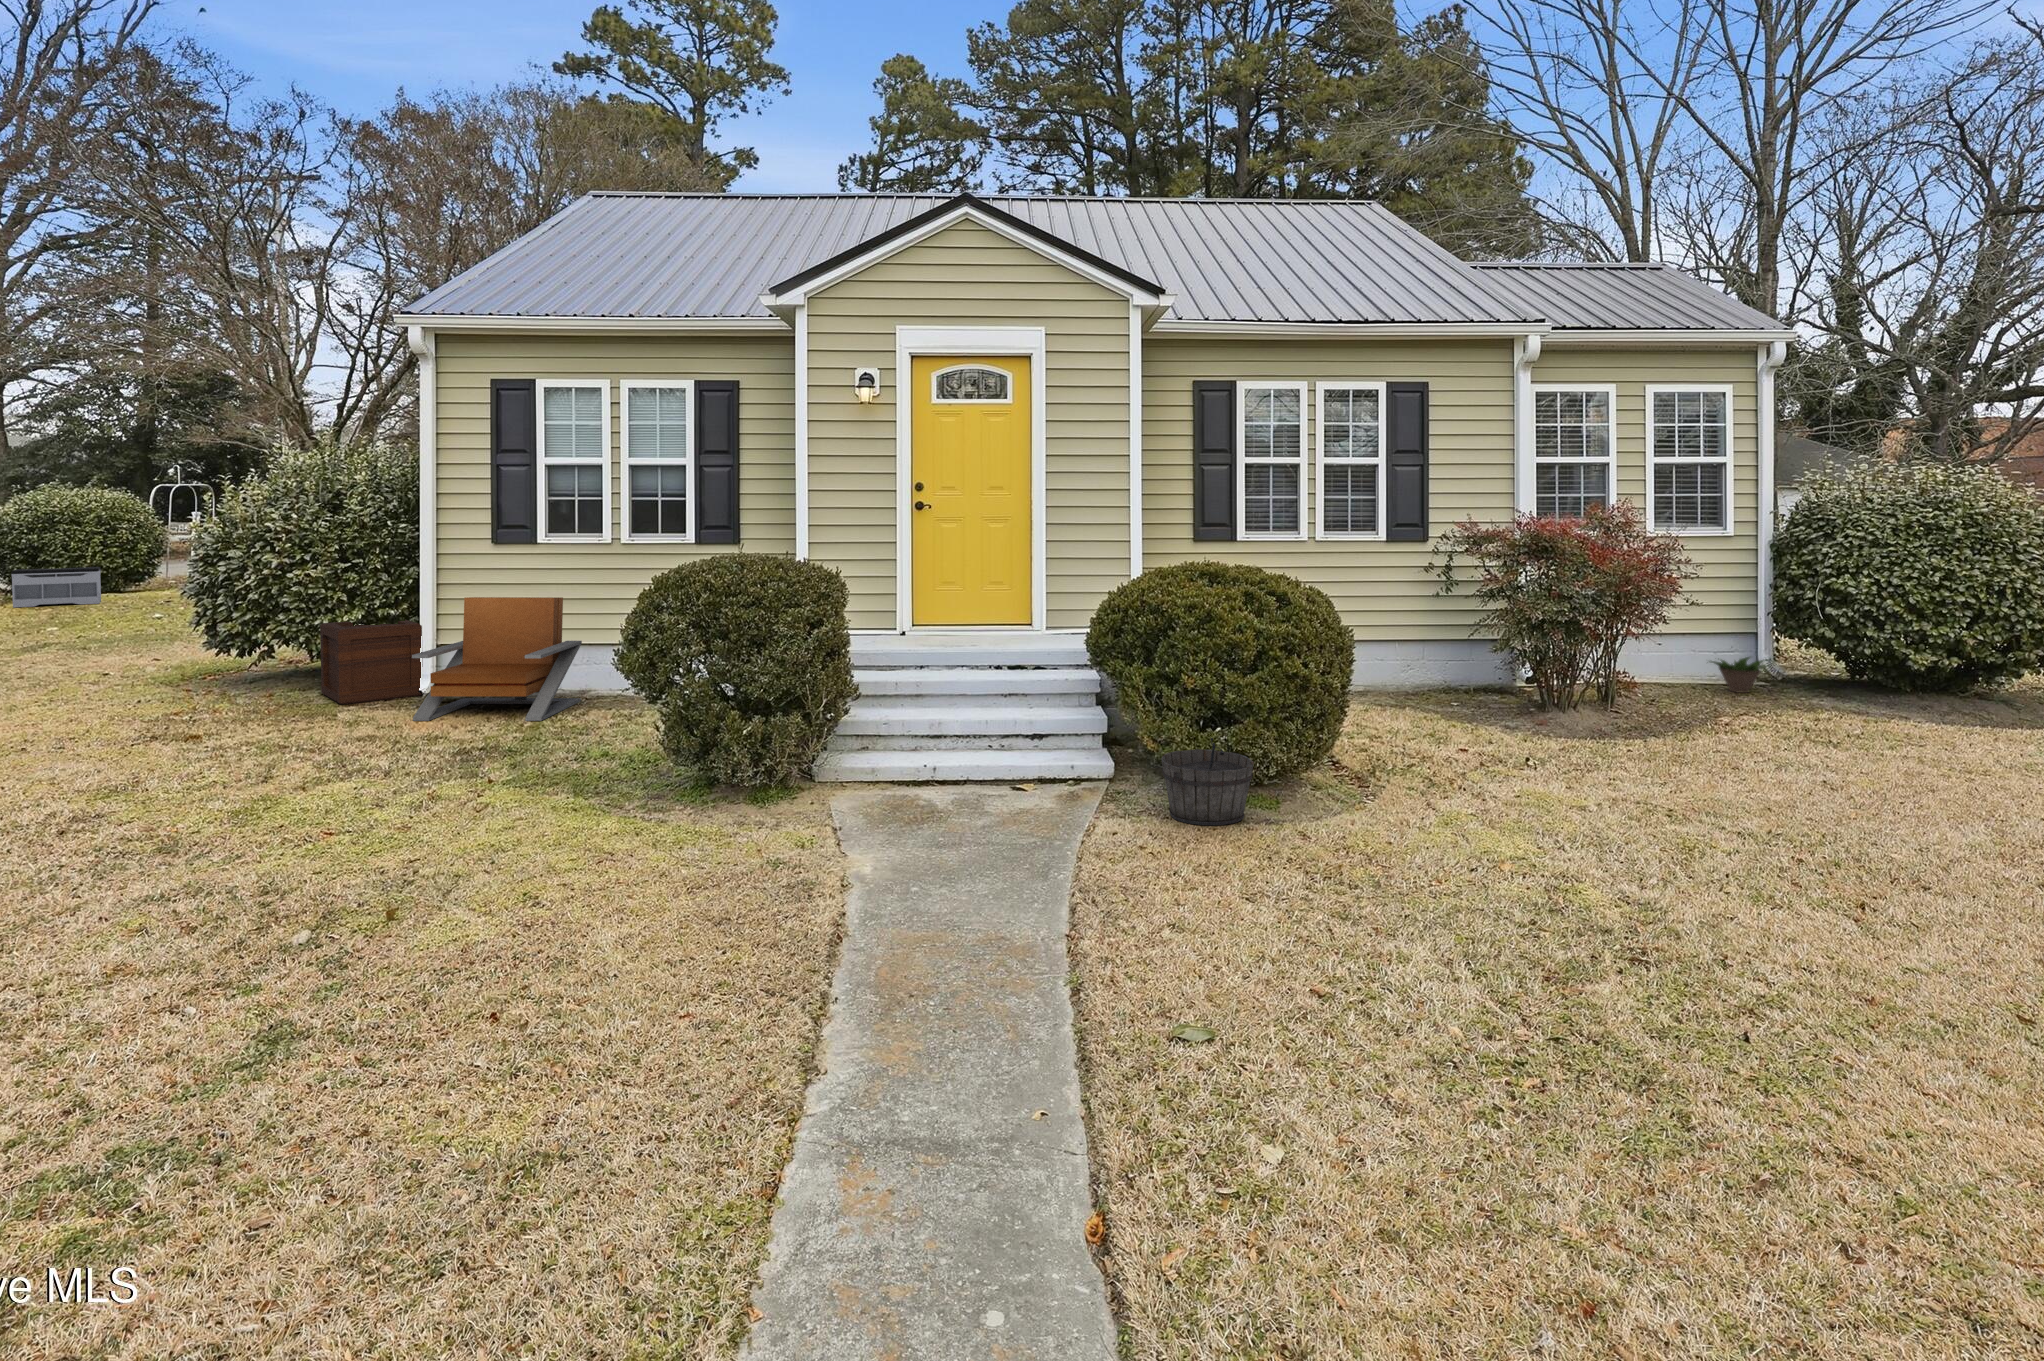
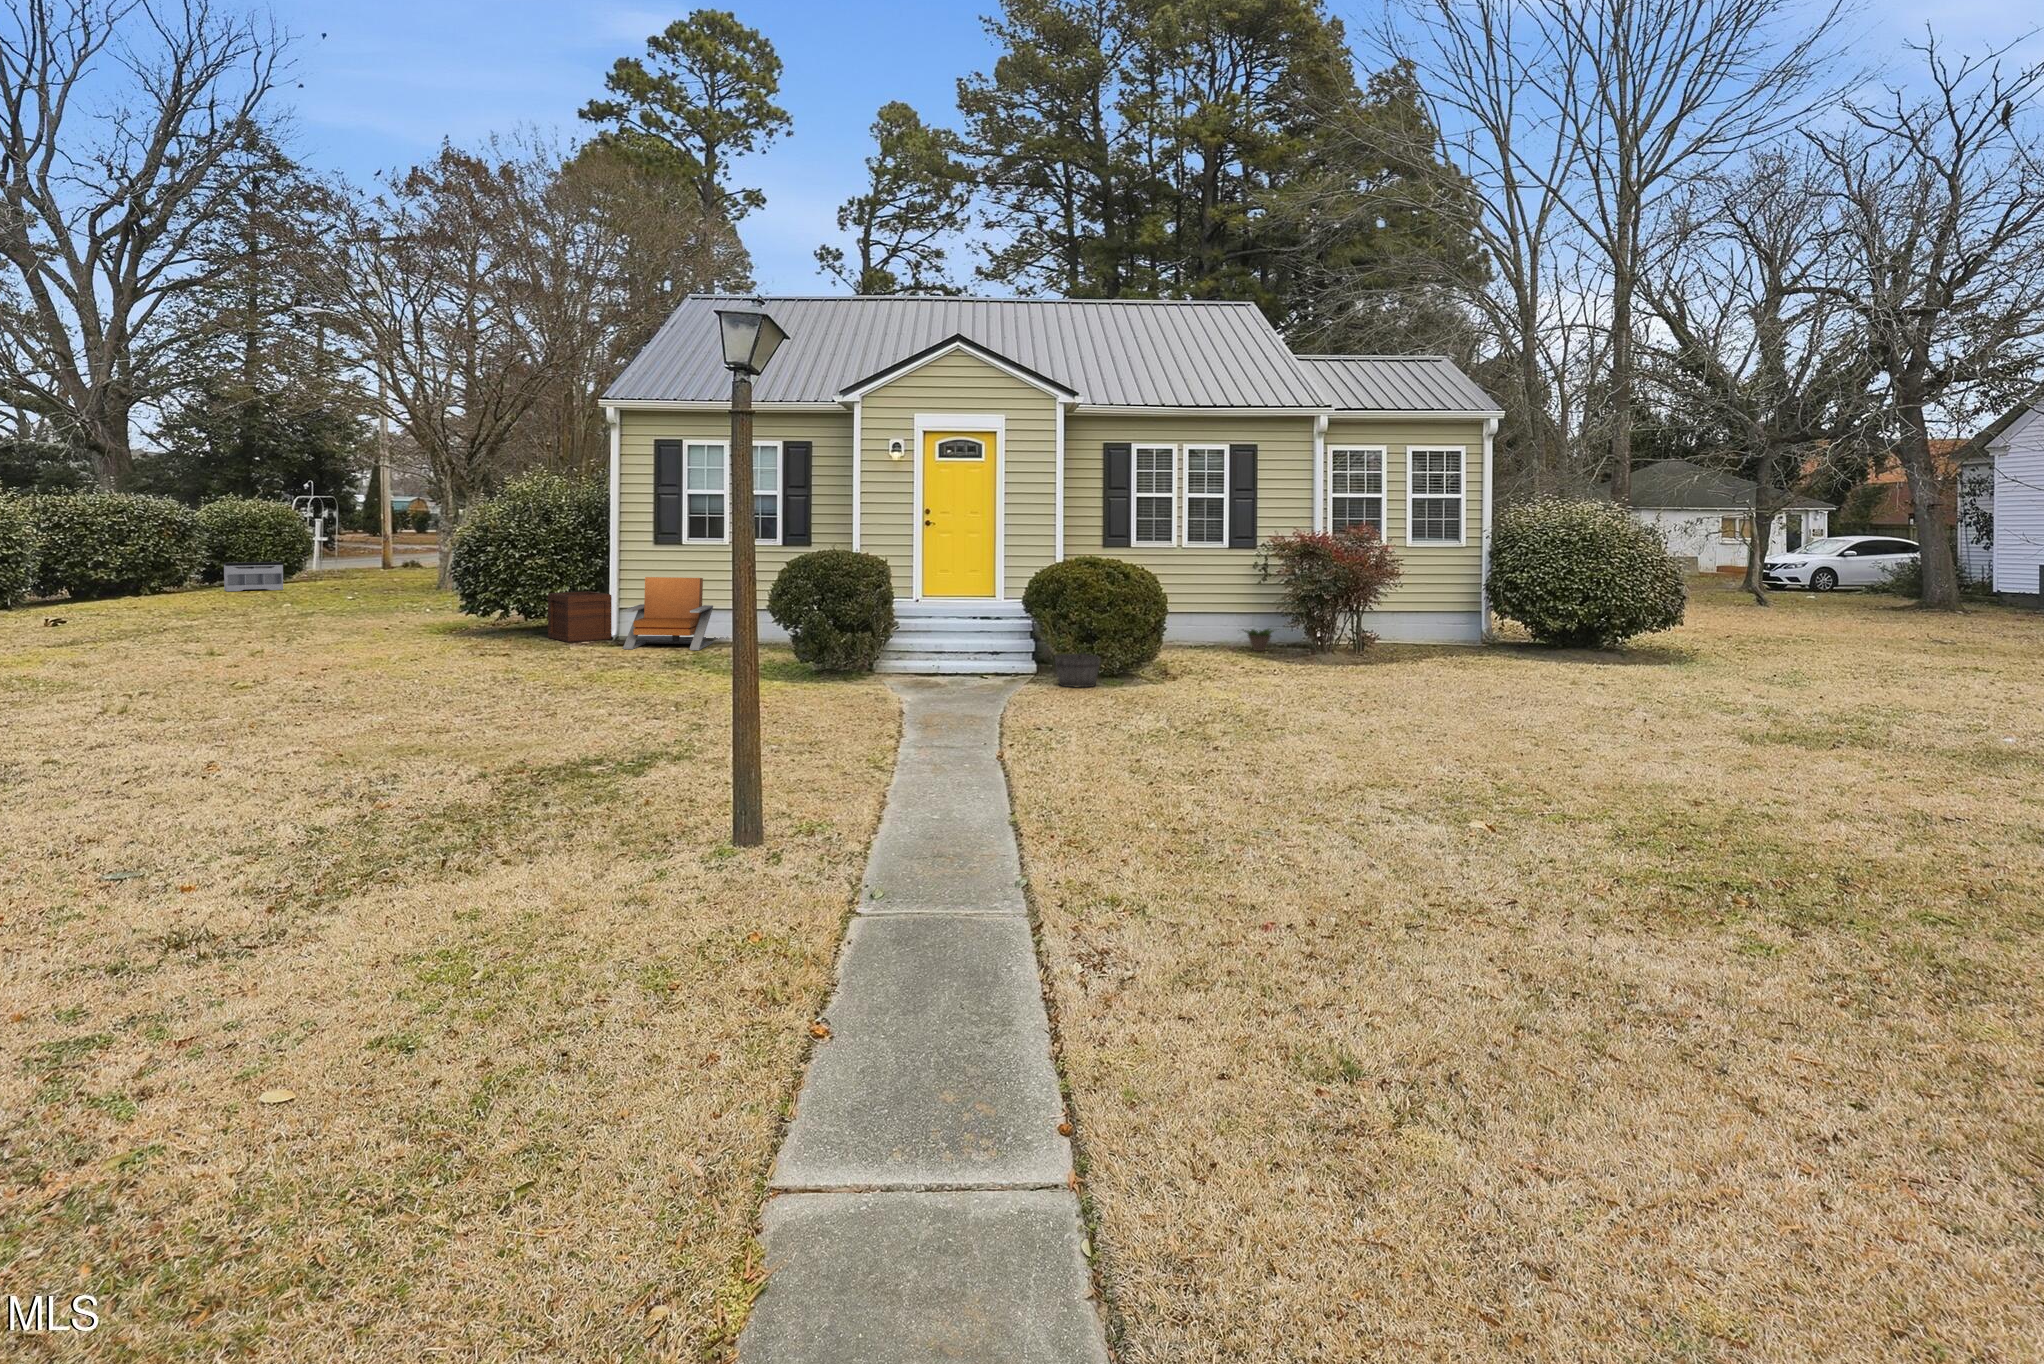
decorative plant: present [1709,657,1767,693] -> present [1245,629,1273,651]

